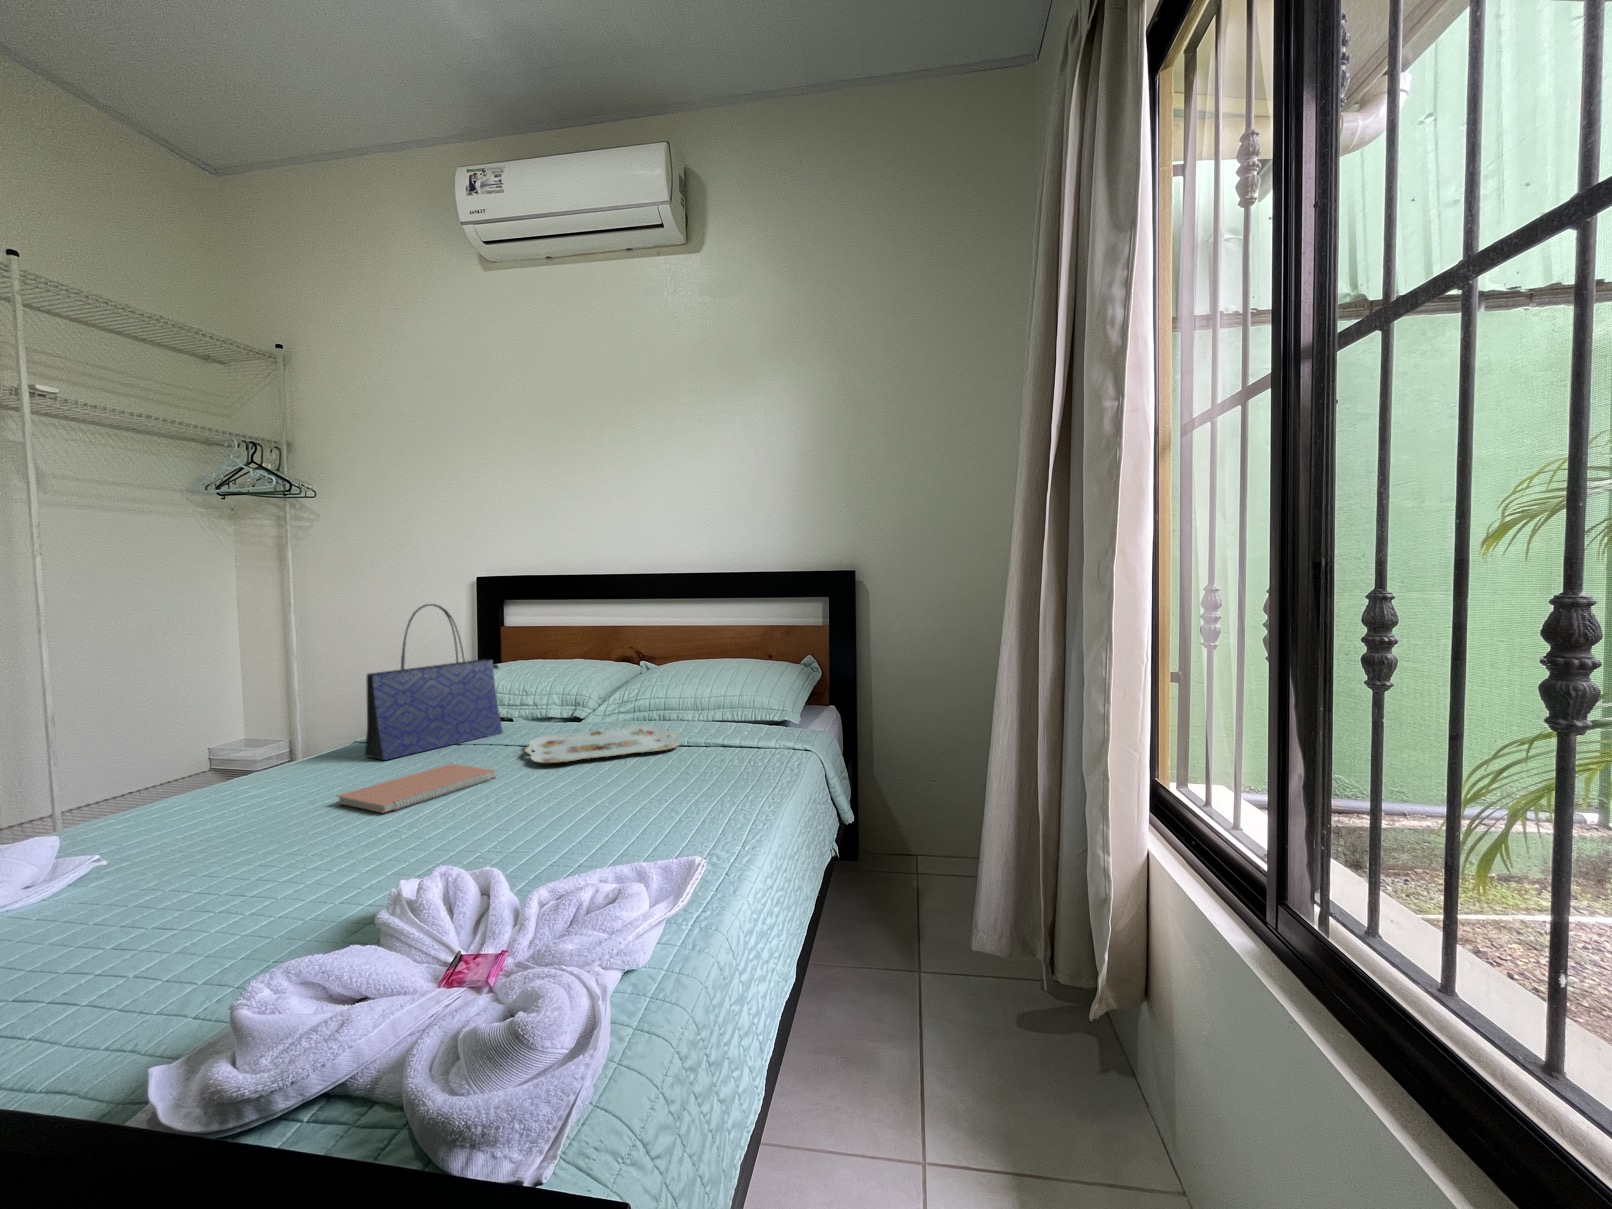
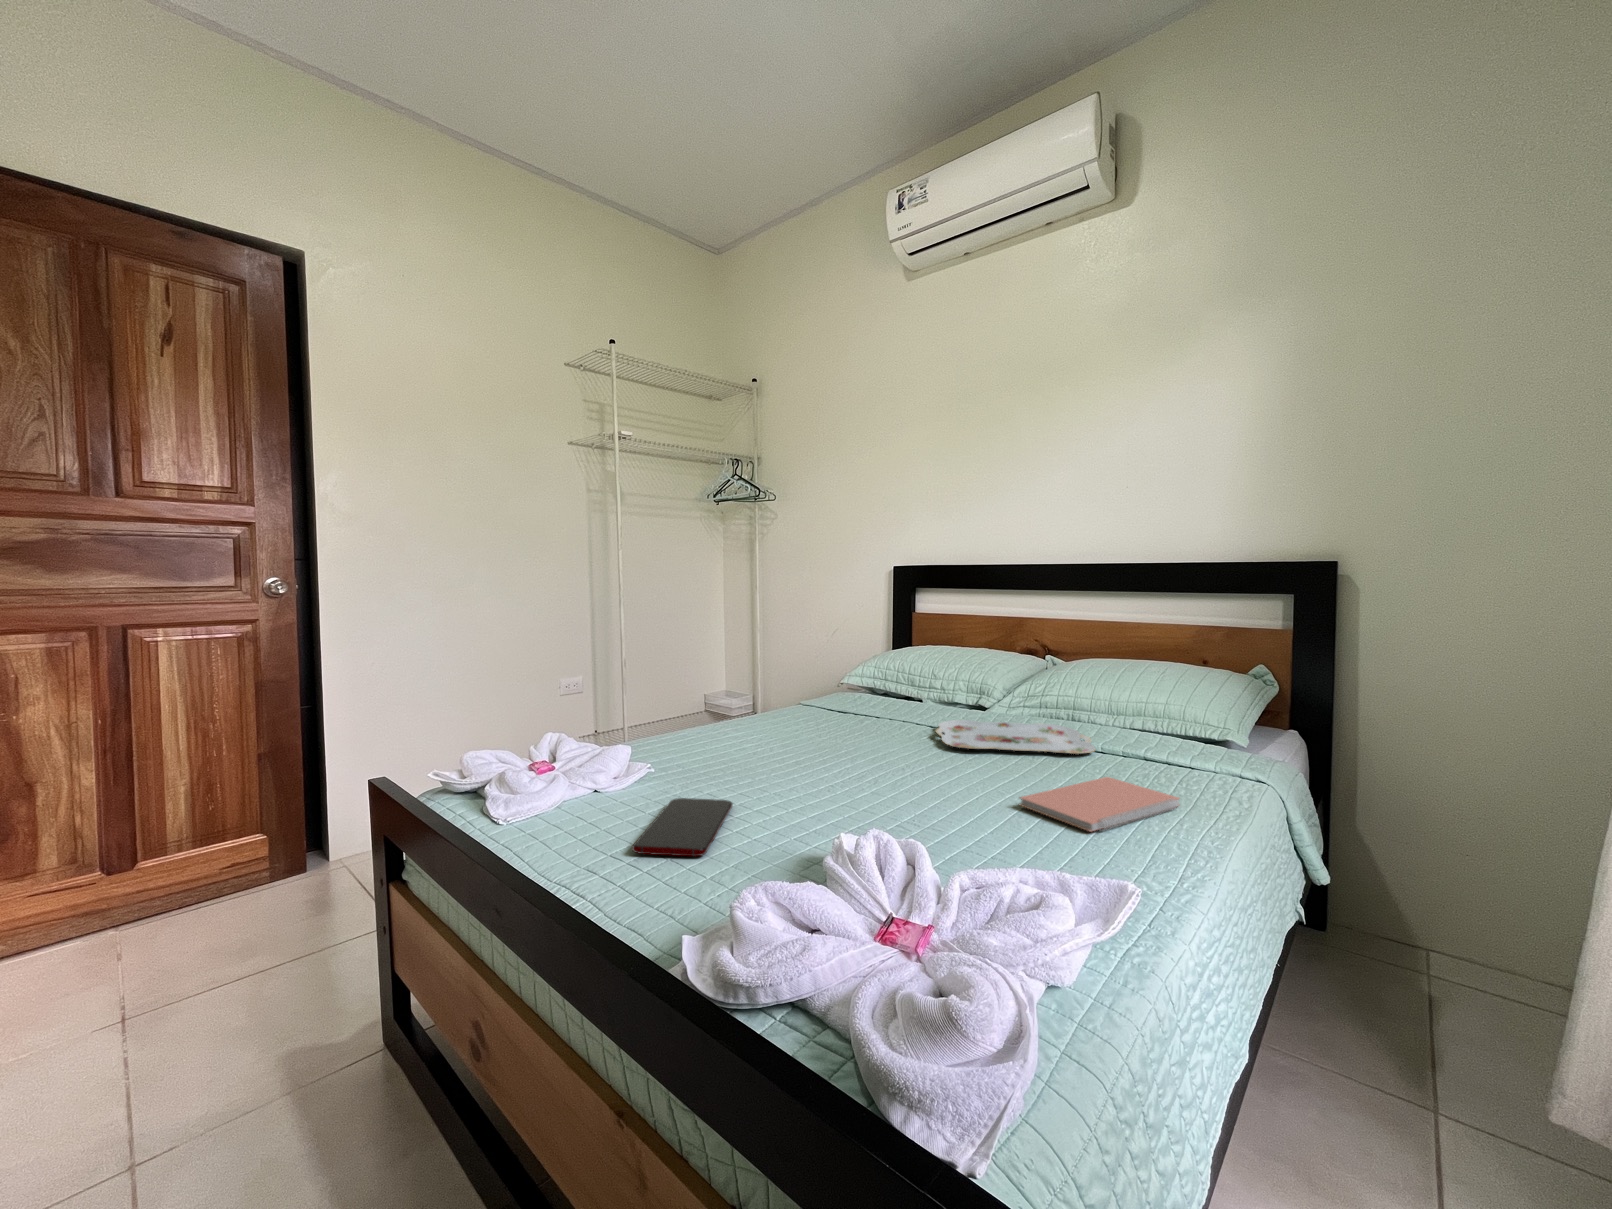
tote bag: present [365,604,503,760] -> none [803,586,914,721]
notebook: present [337,764,496,813] -> present [1020,777,1179,832]
smartphone: none [86,876,257,976] -> present [632,798,733,856]

